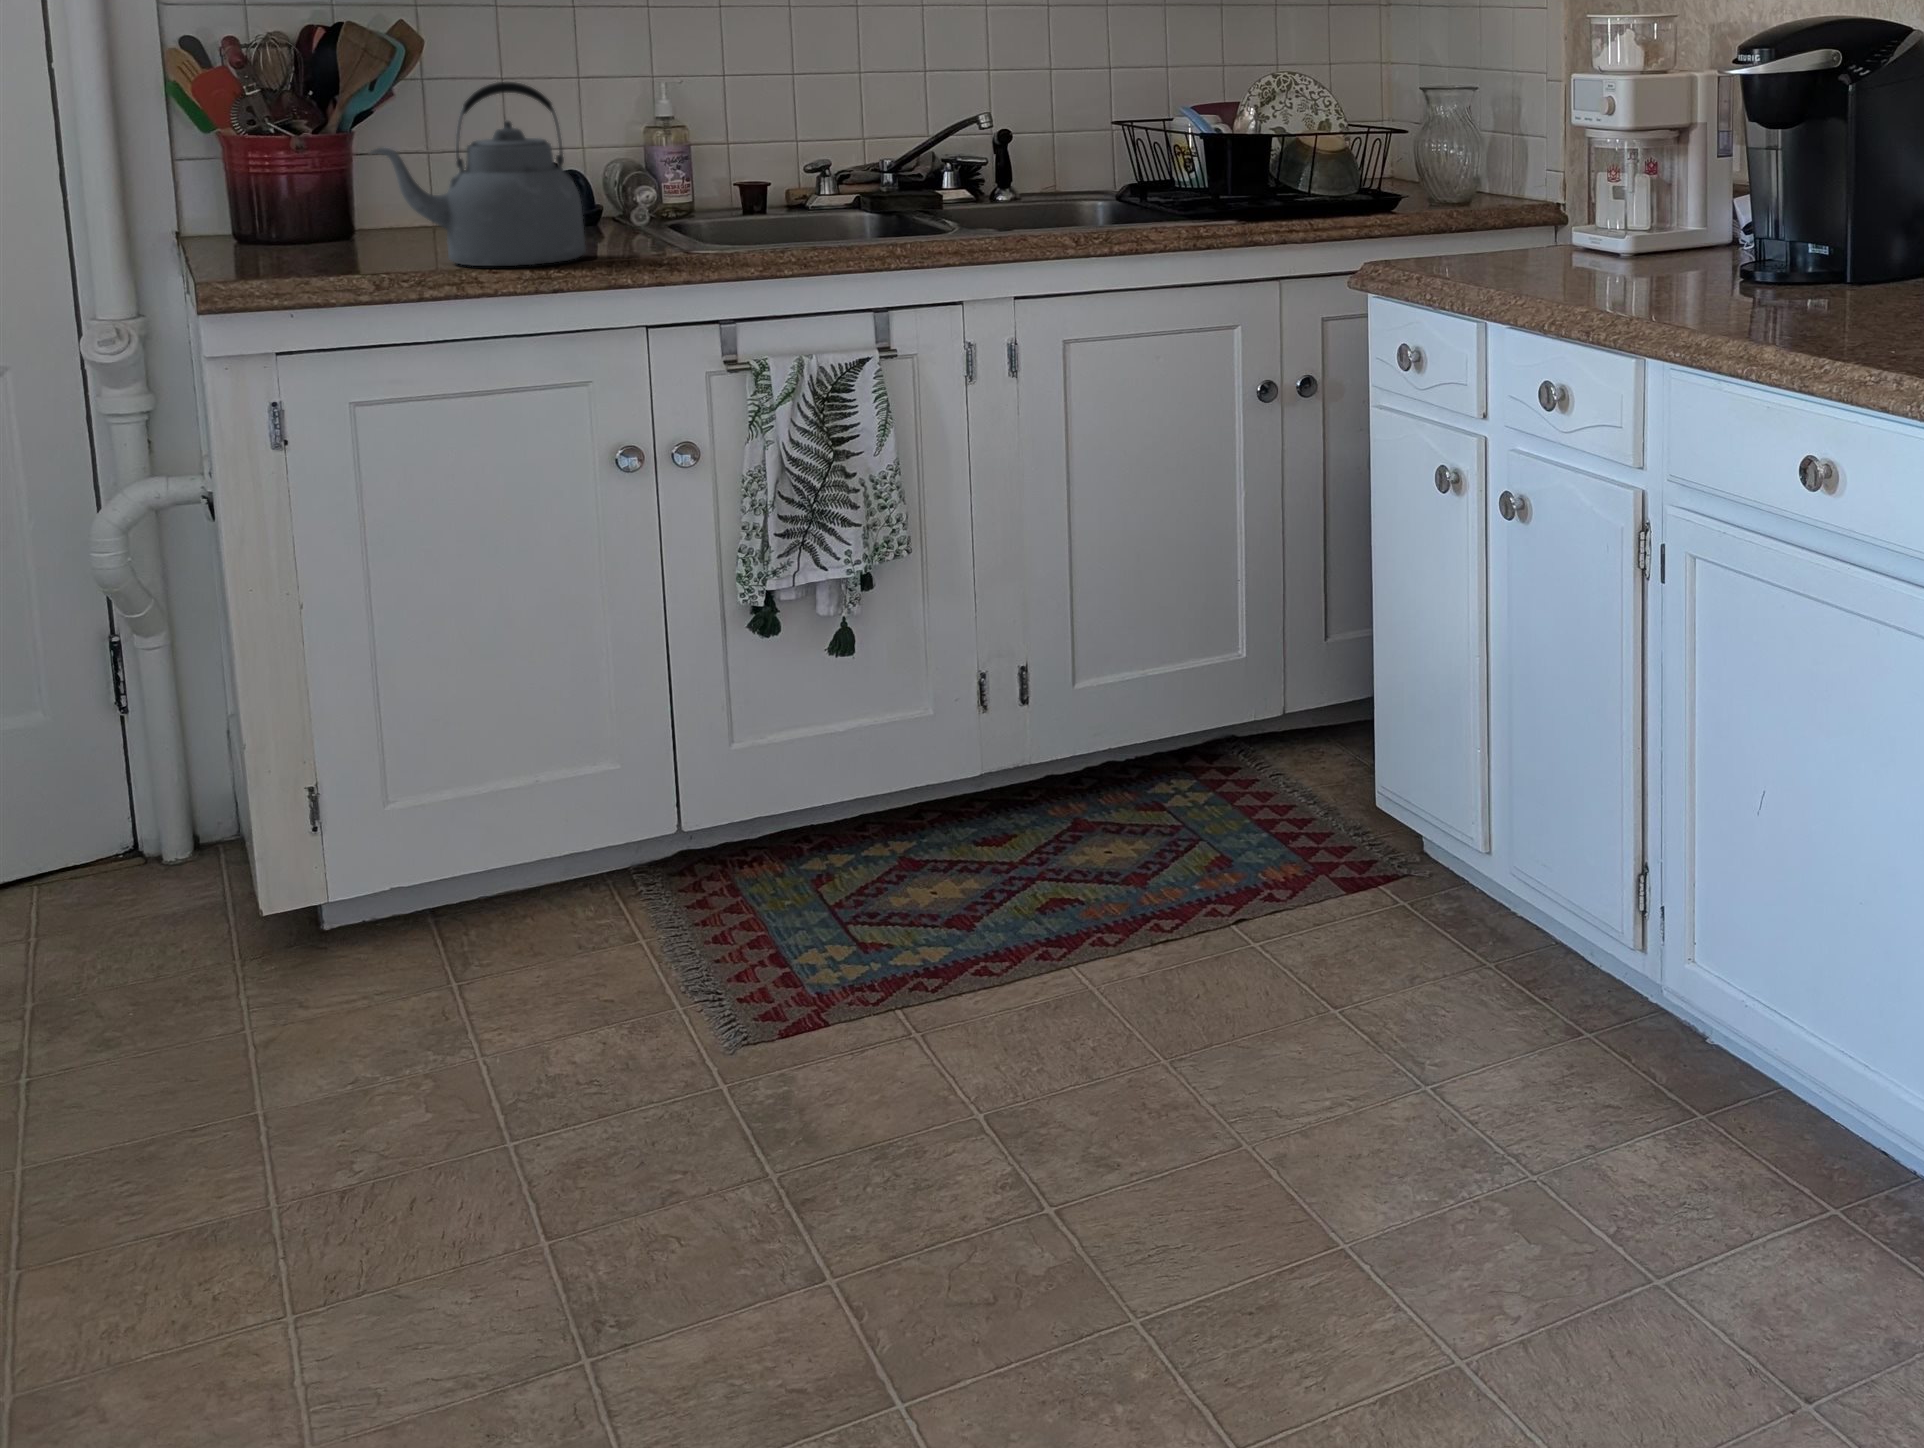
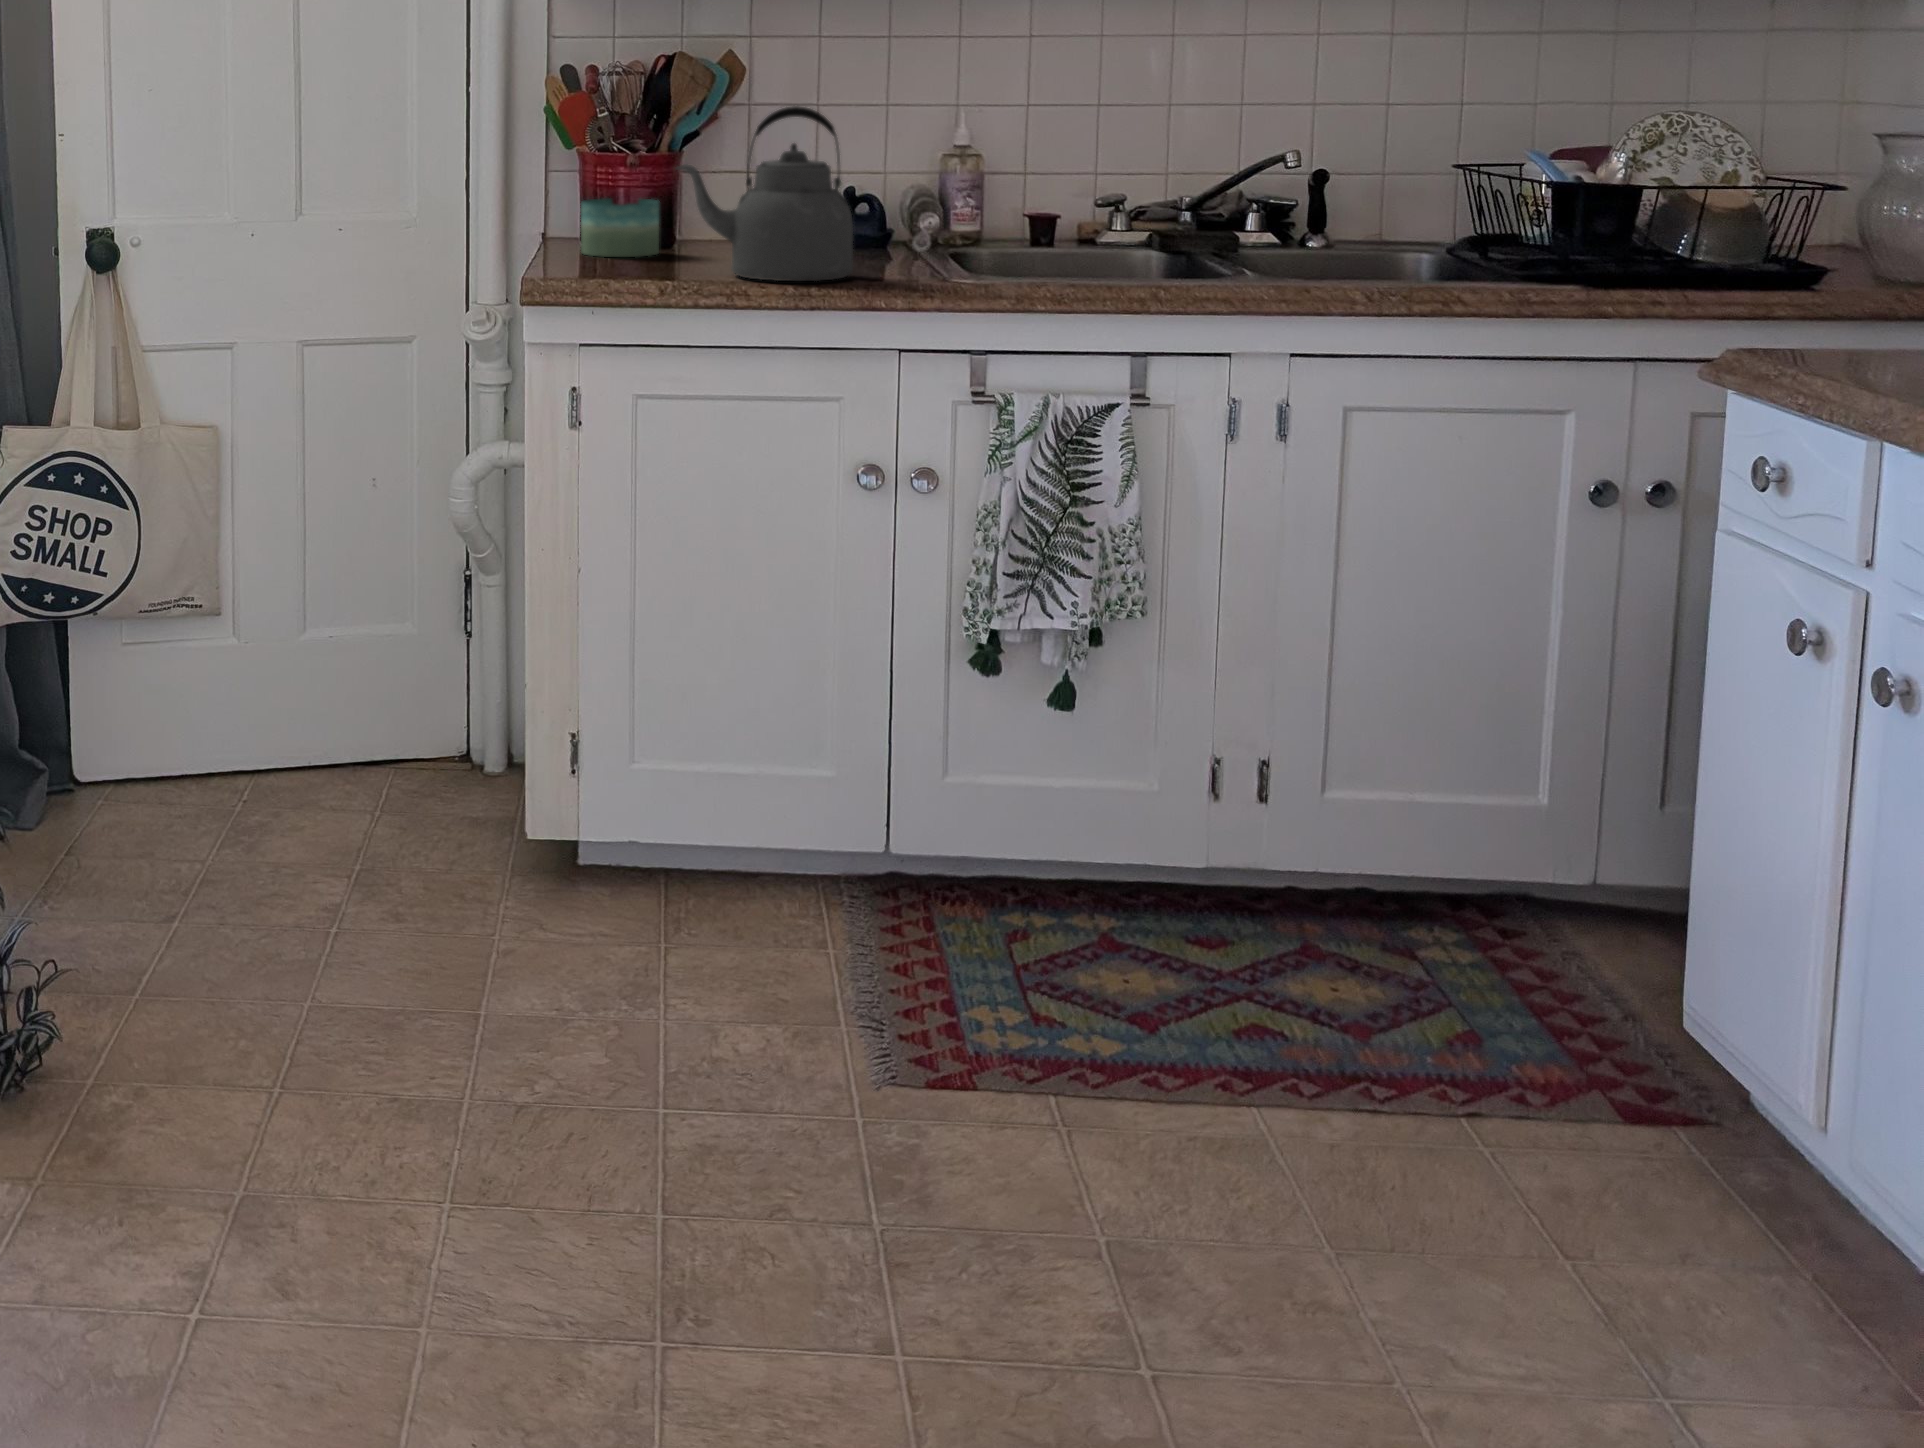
candle: none [239,188,343,255] -> present [581,198,659,257]

